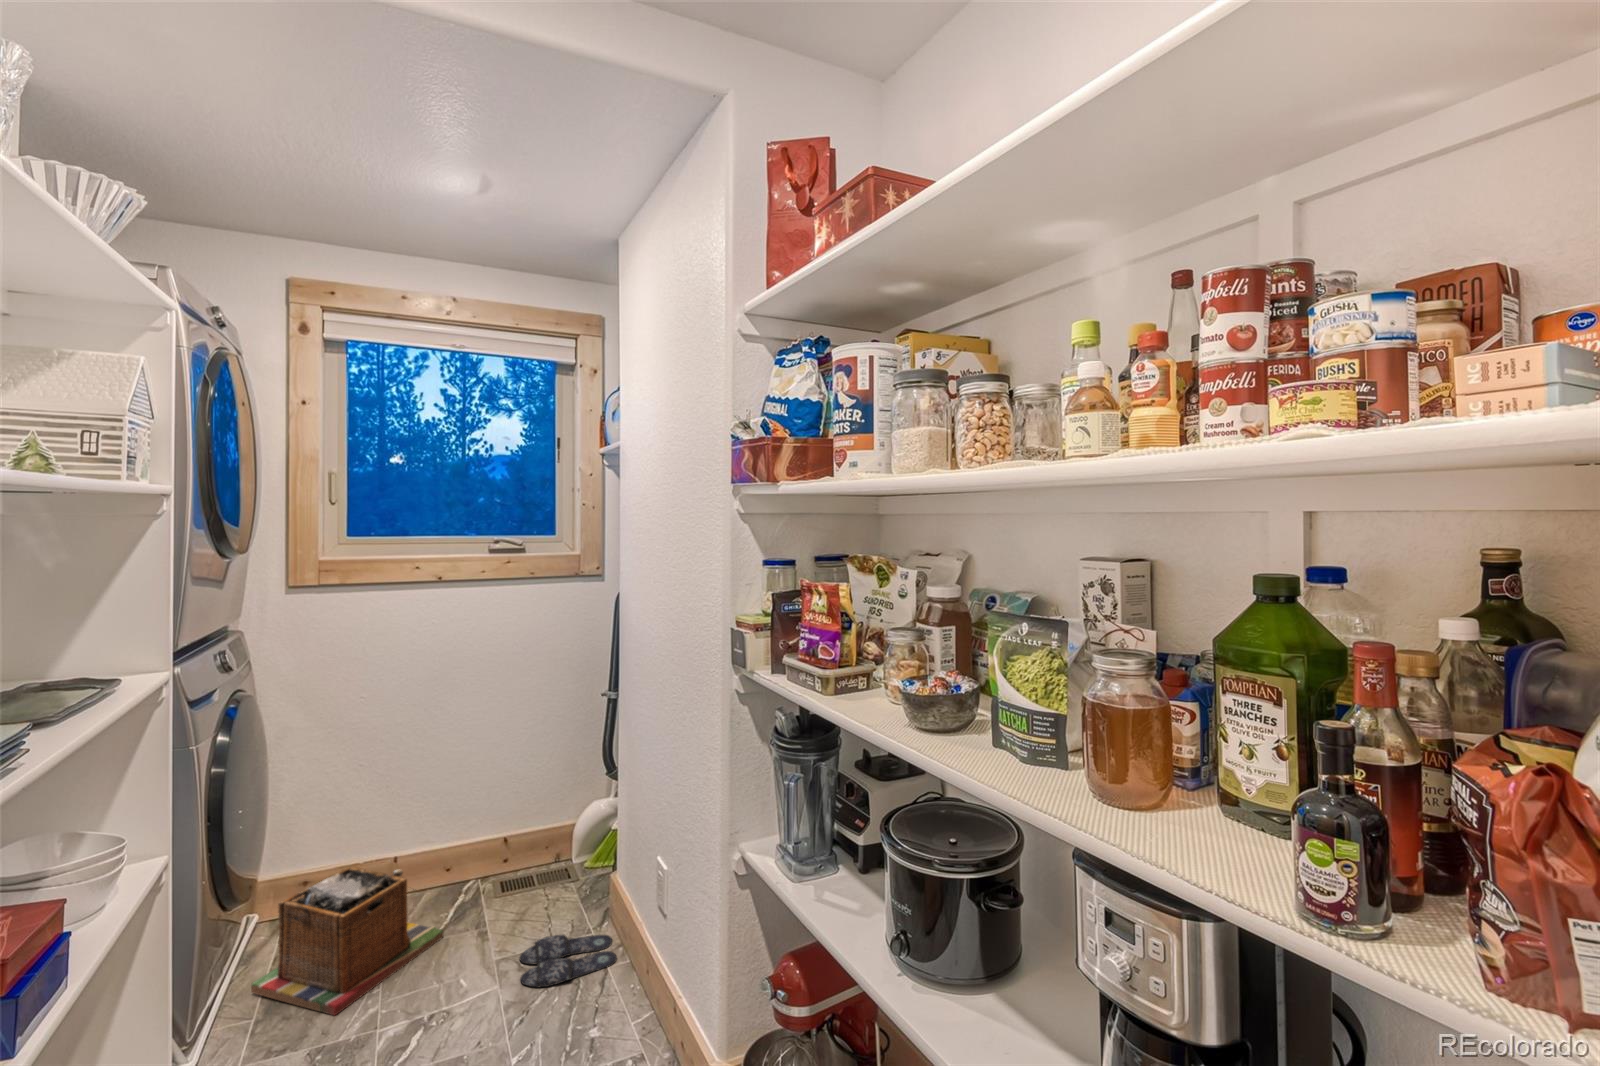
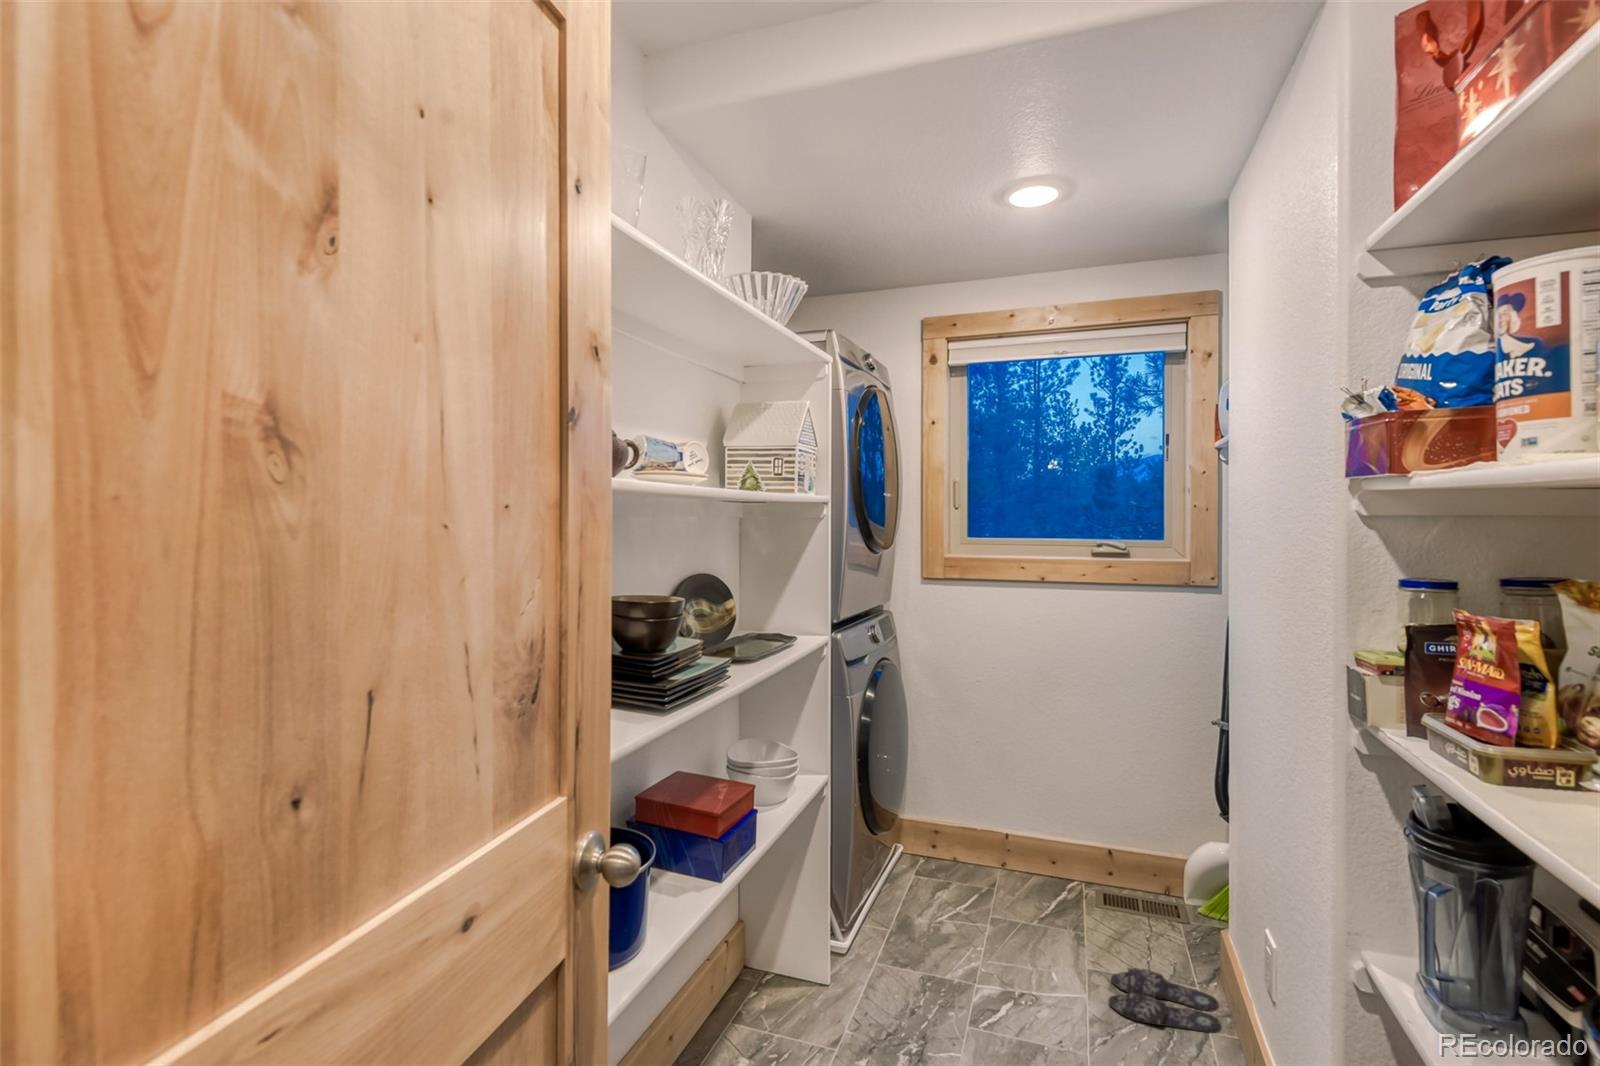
laundry basket: present [251,867,443,1015] -> none [893,831,1042,957]

